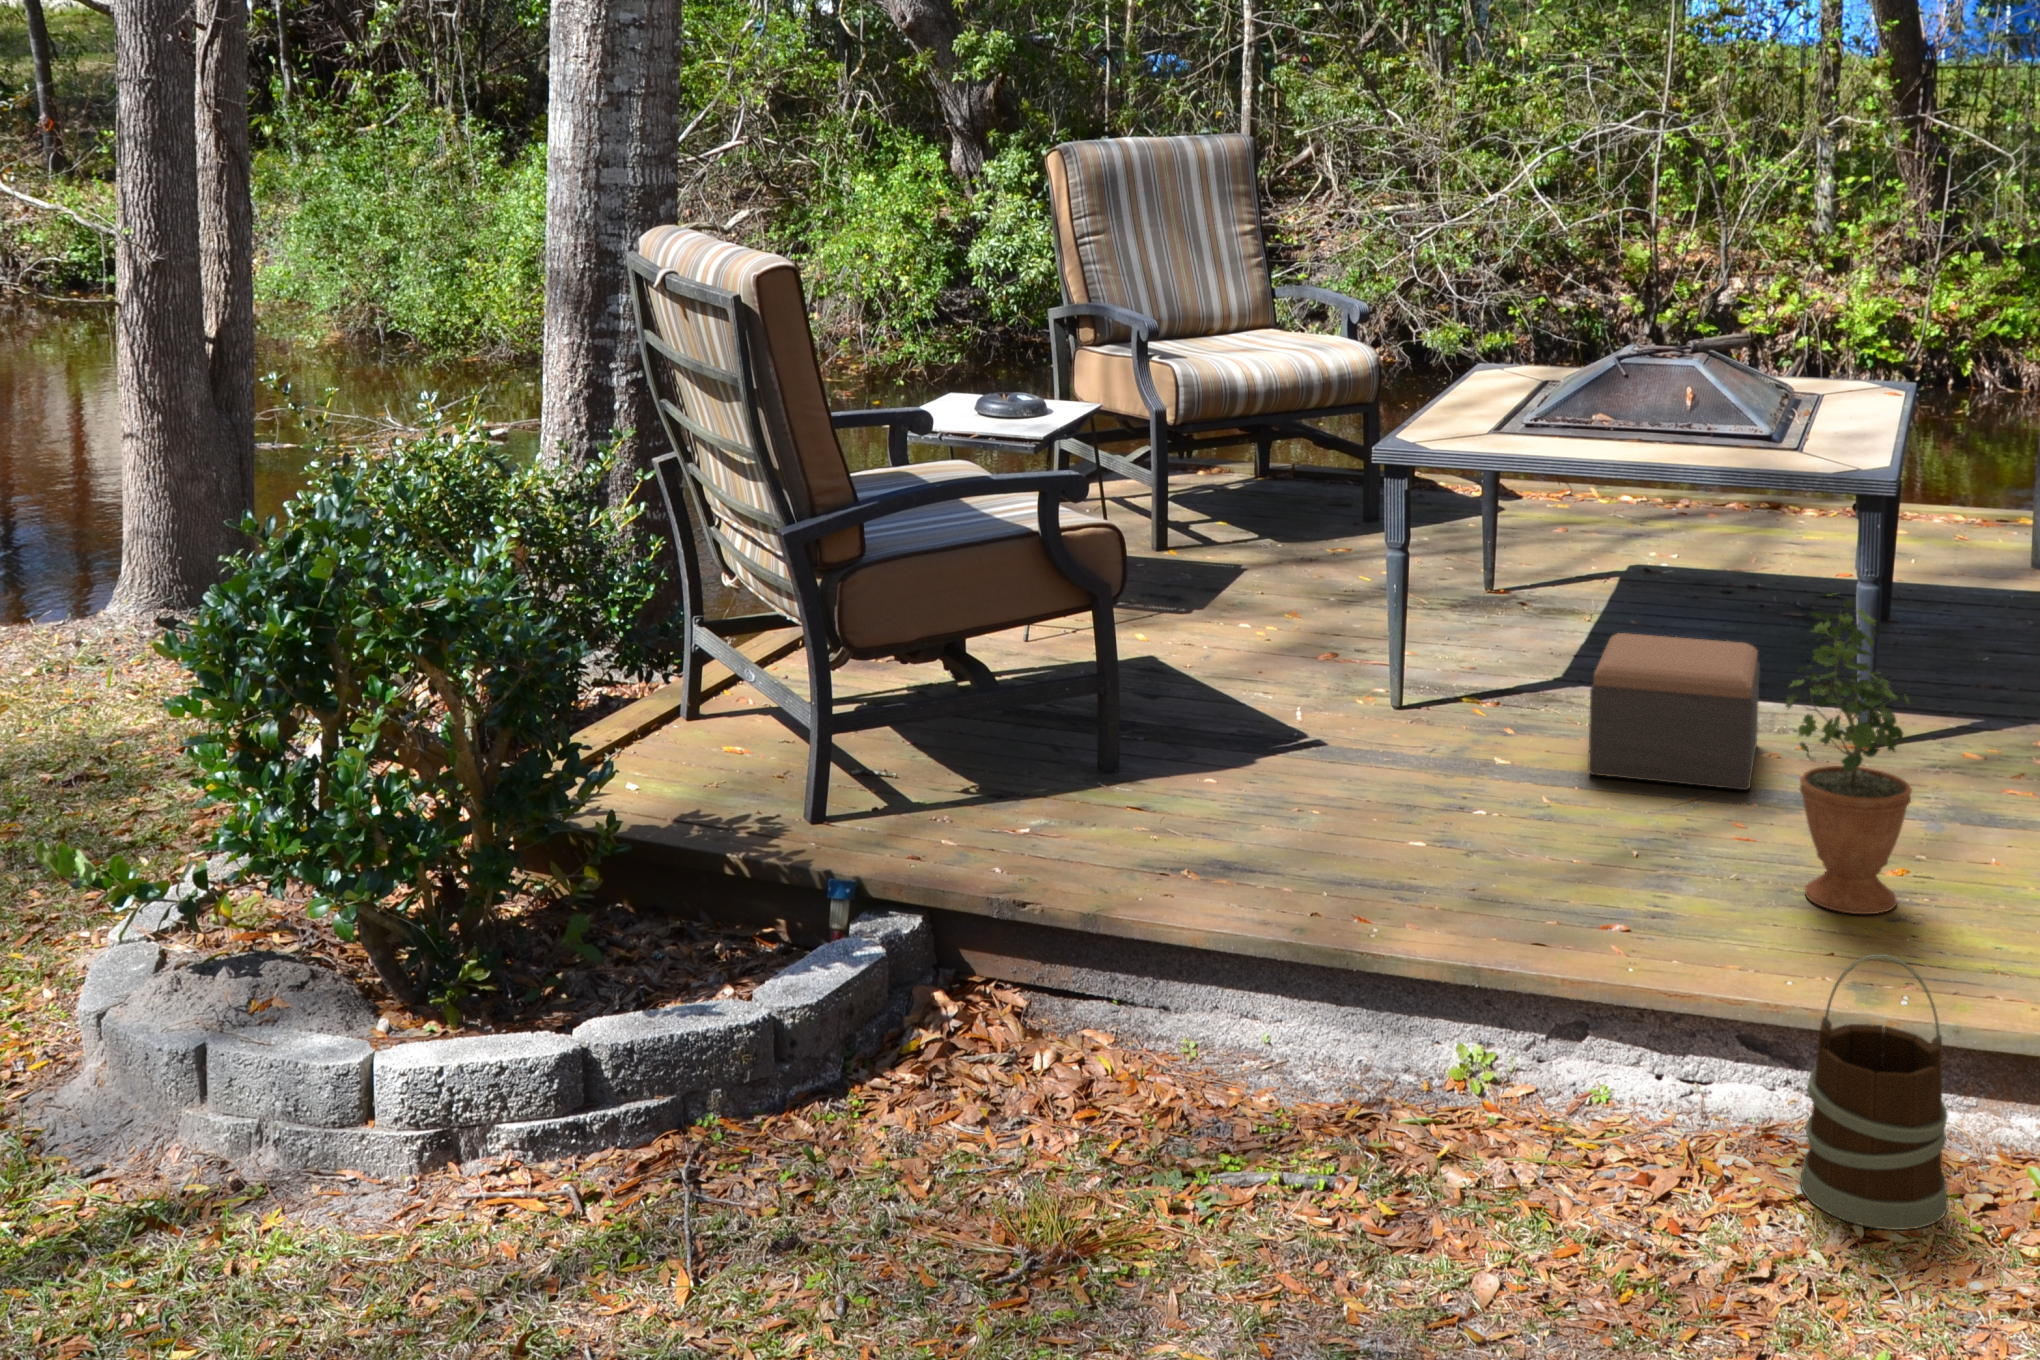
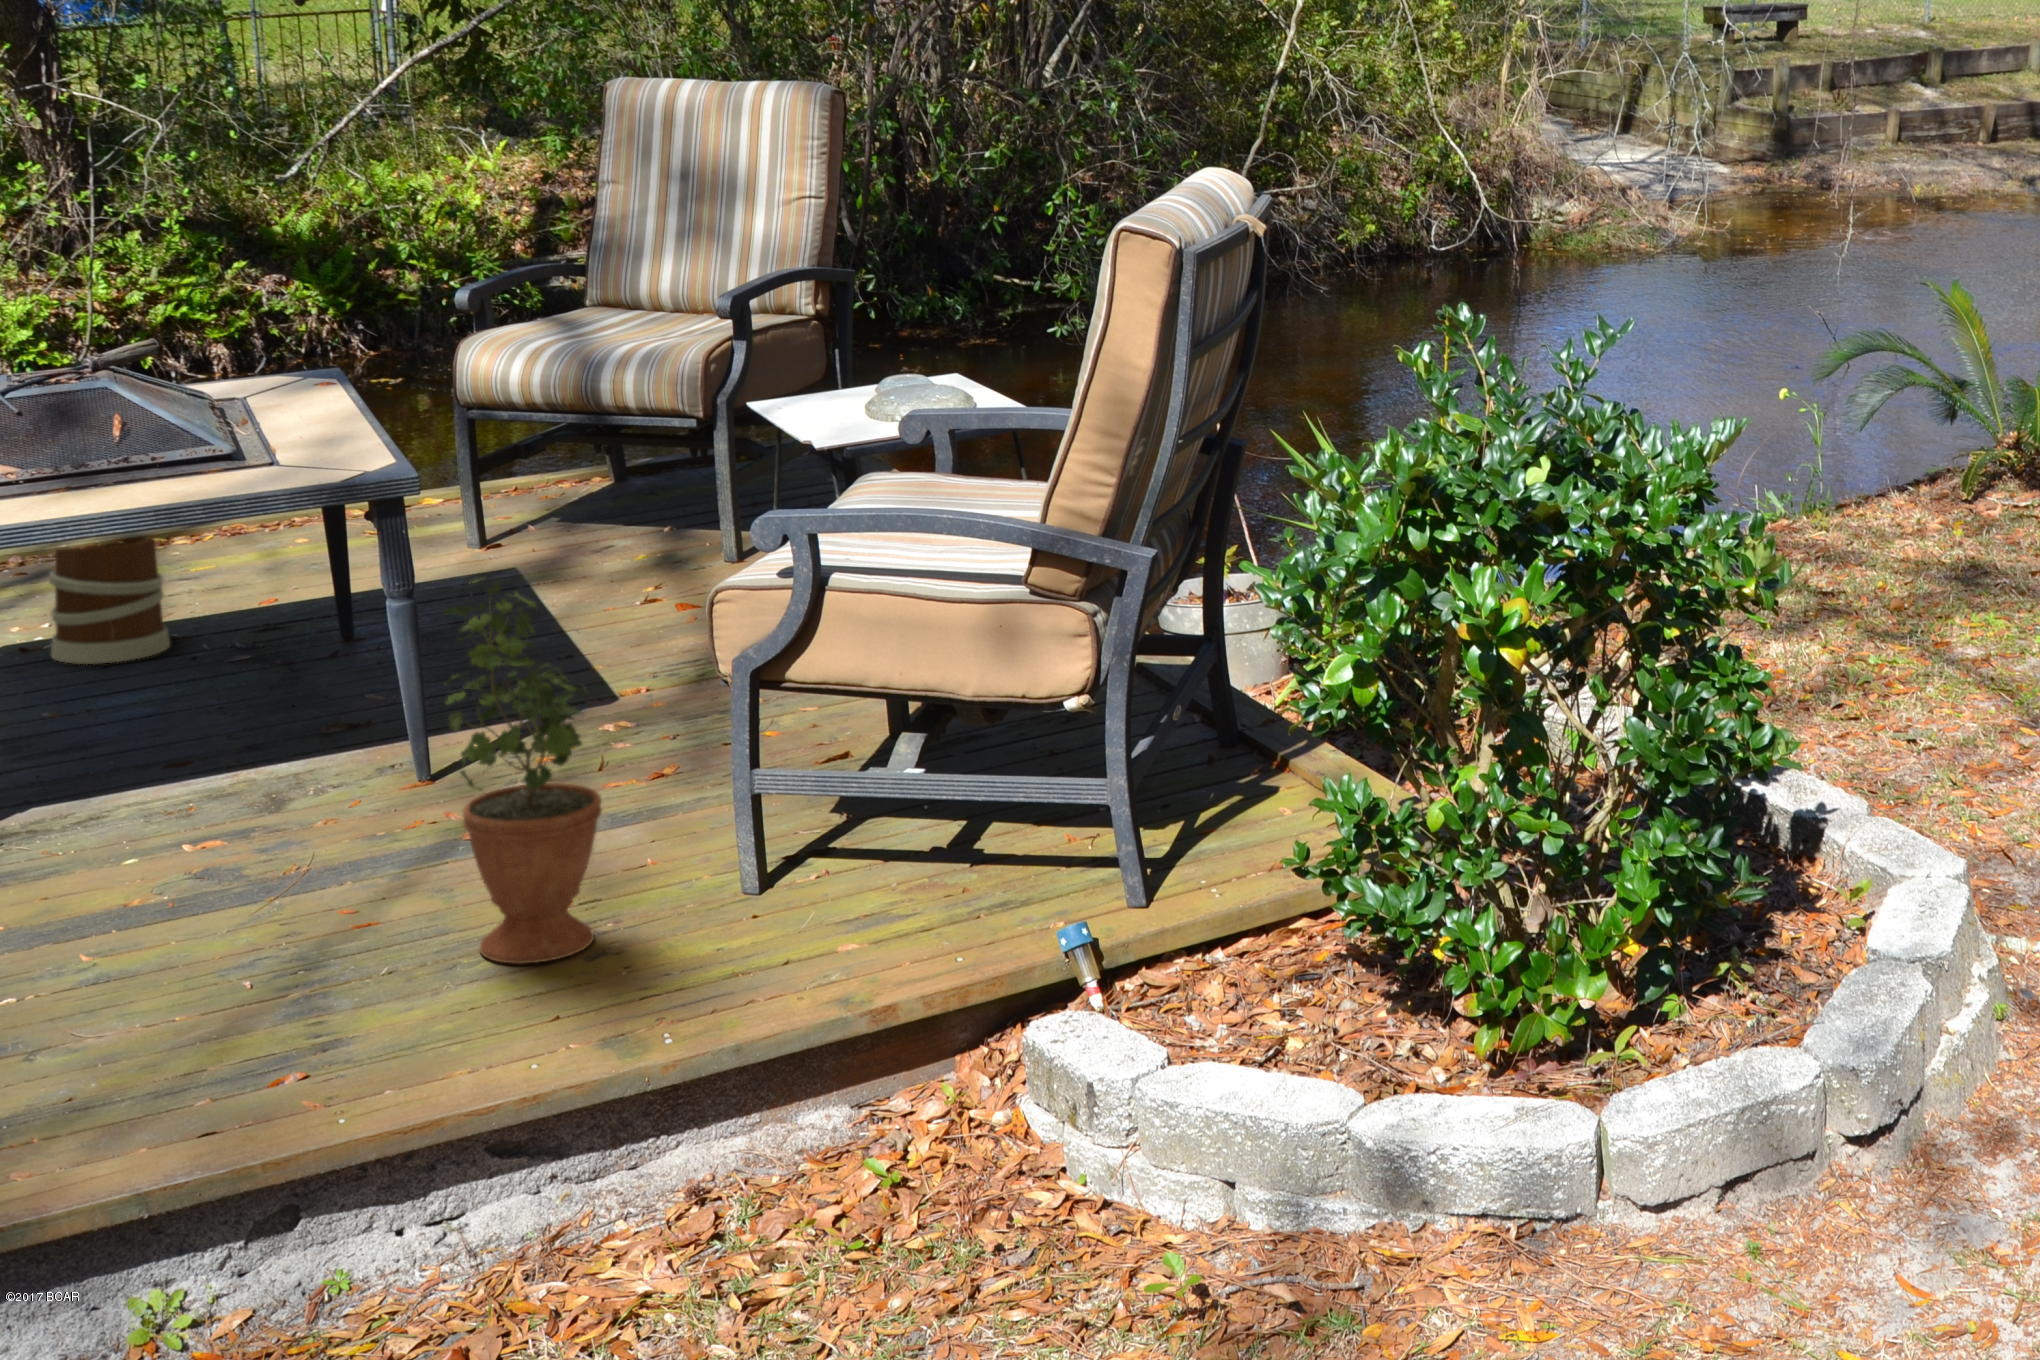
footstool: present [1588,633,1760,790] -> none [50,680,318,900]
wooden bucket: present [1800,954,1948,1230] -> present [49,538,170,664]

